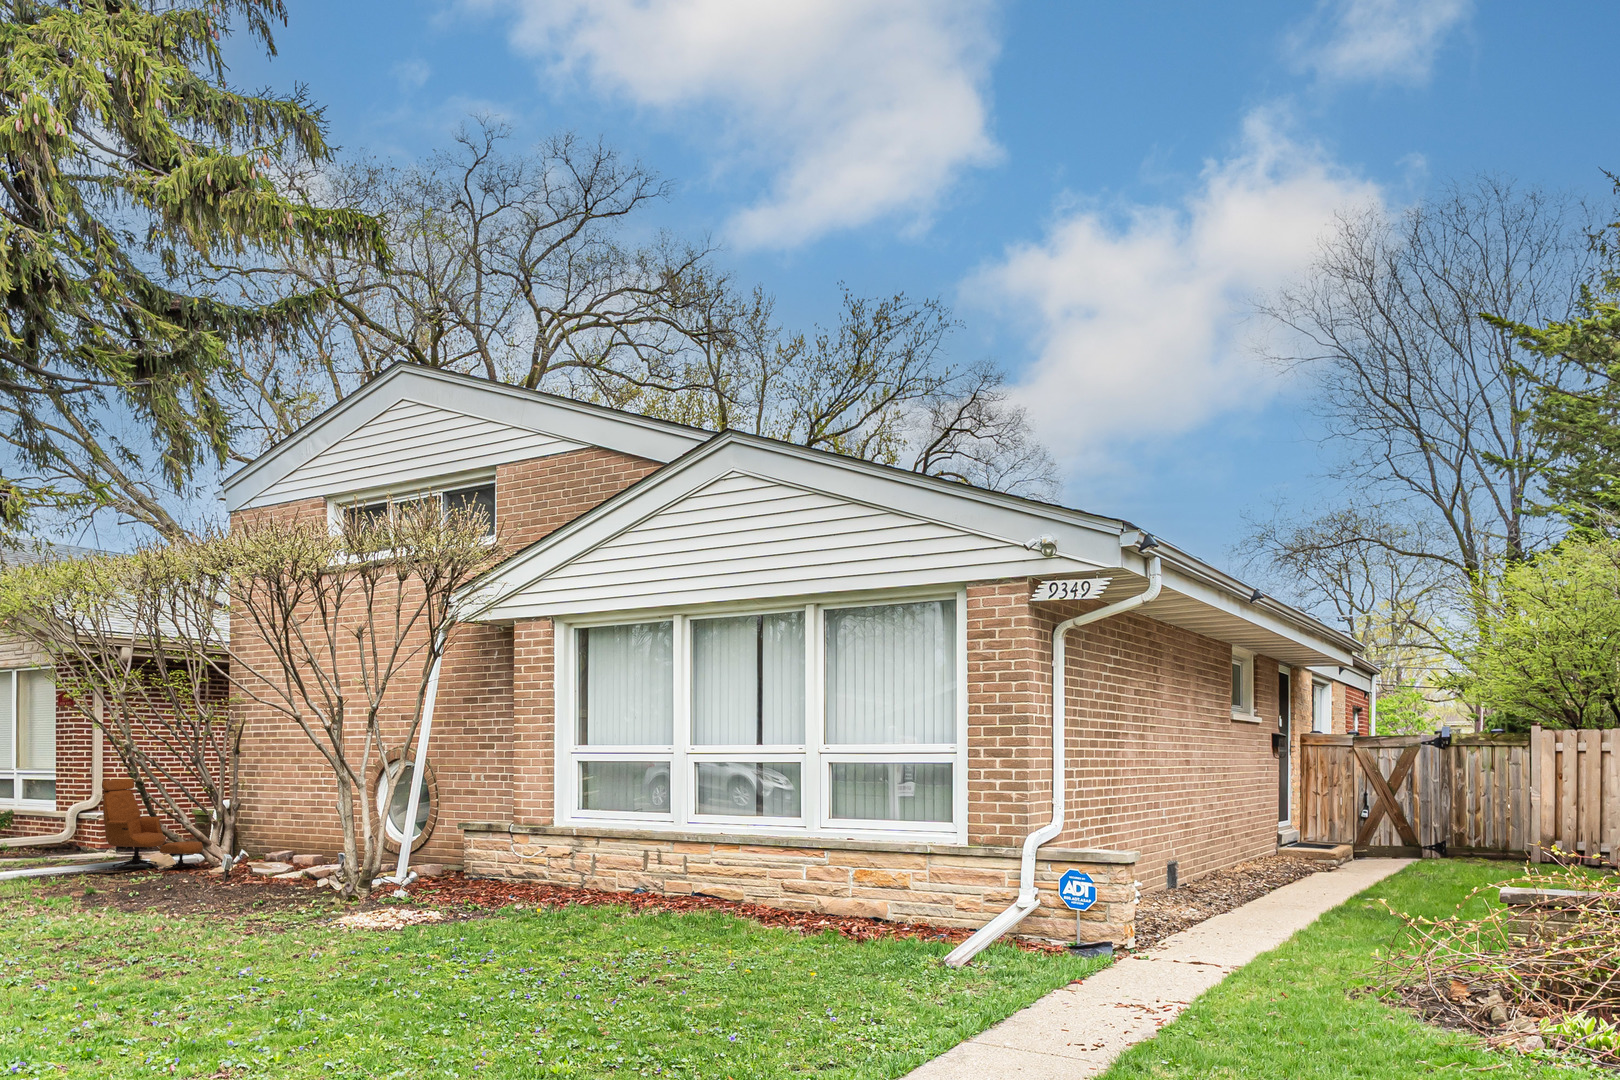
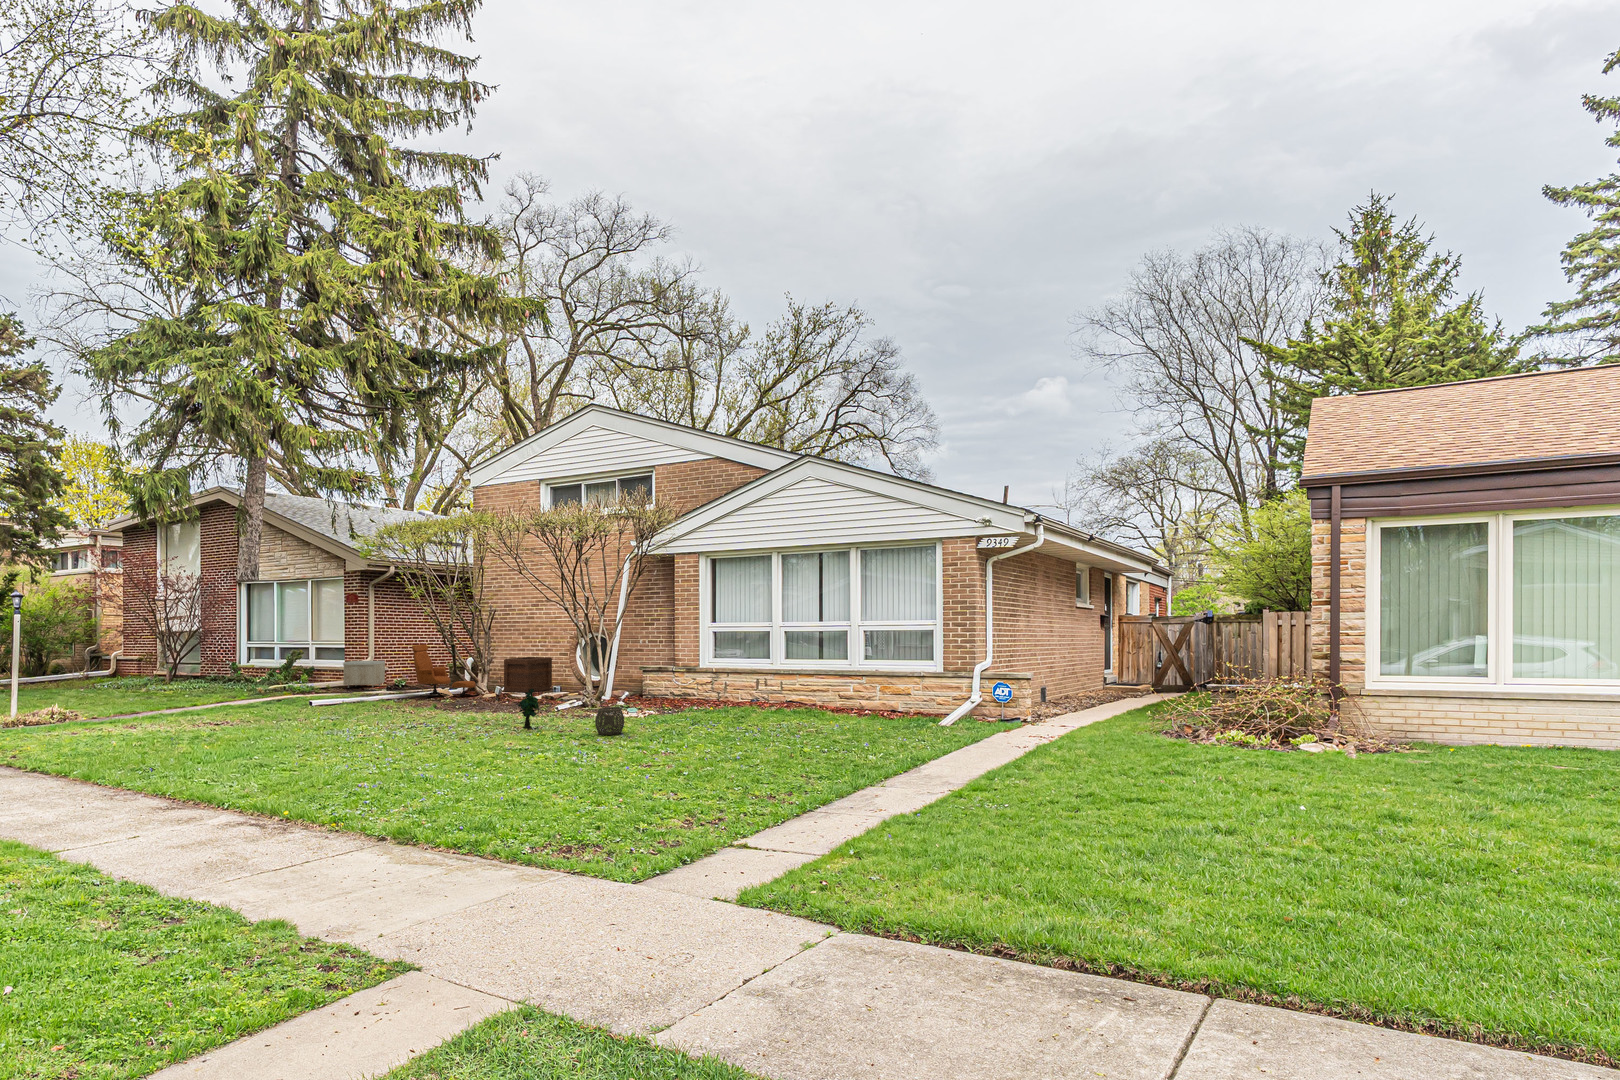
wooden crate: none [260,800,345,862] -> present [504,657,552,693]
storage bench: none [34,803,105,847] -> present [343,661,385,687]
decorative plant: none [137,871,187,950] -> present [517,689,539,728]
woven basket: none [251,914,315,974] -> present [595,707,625,735]

